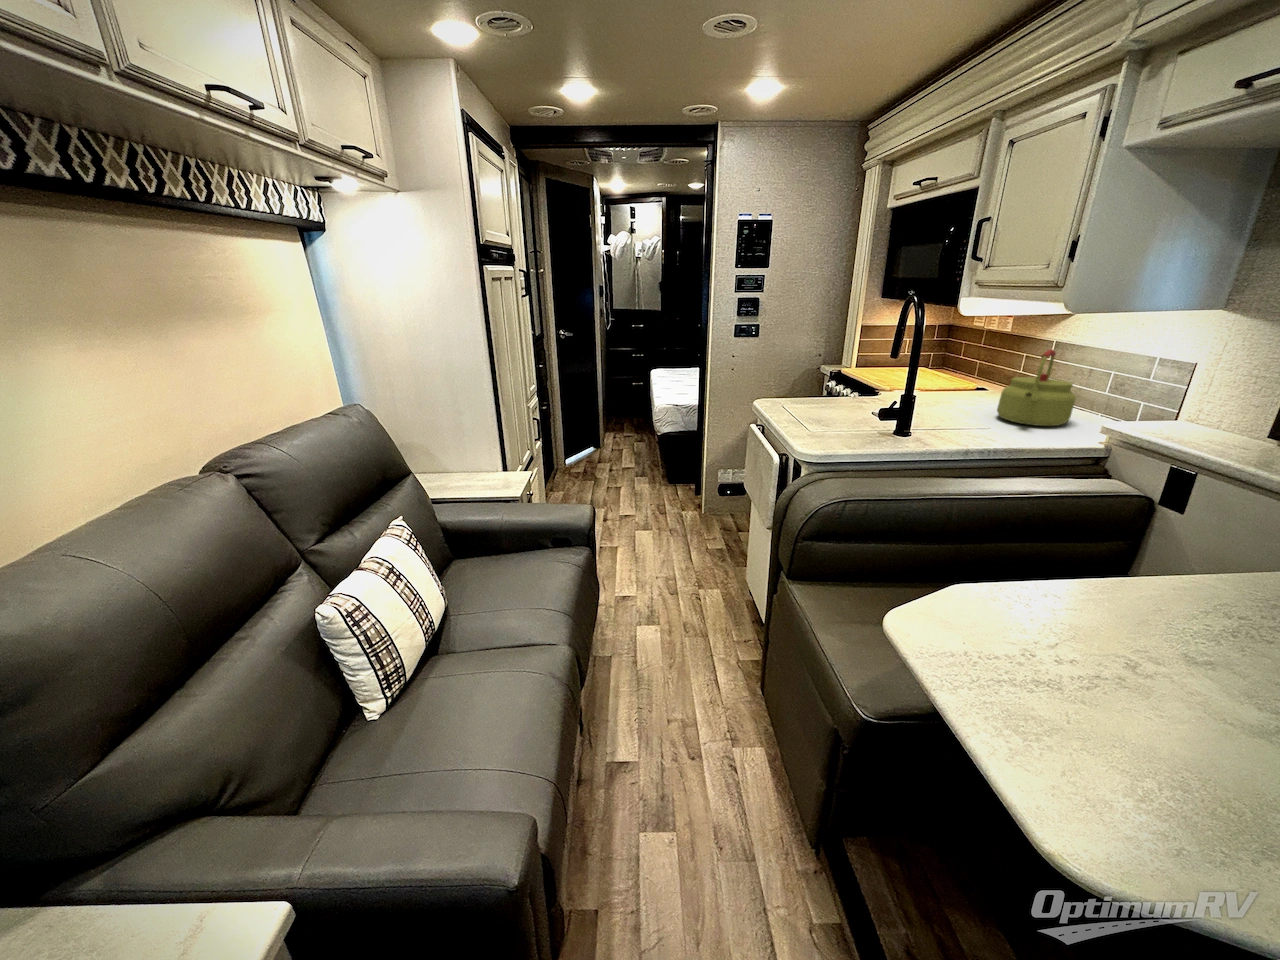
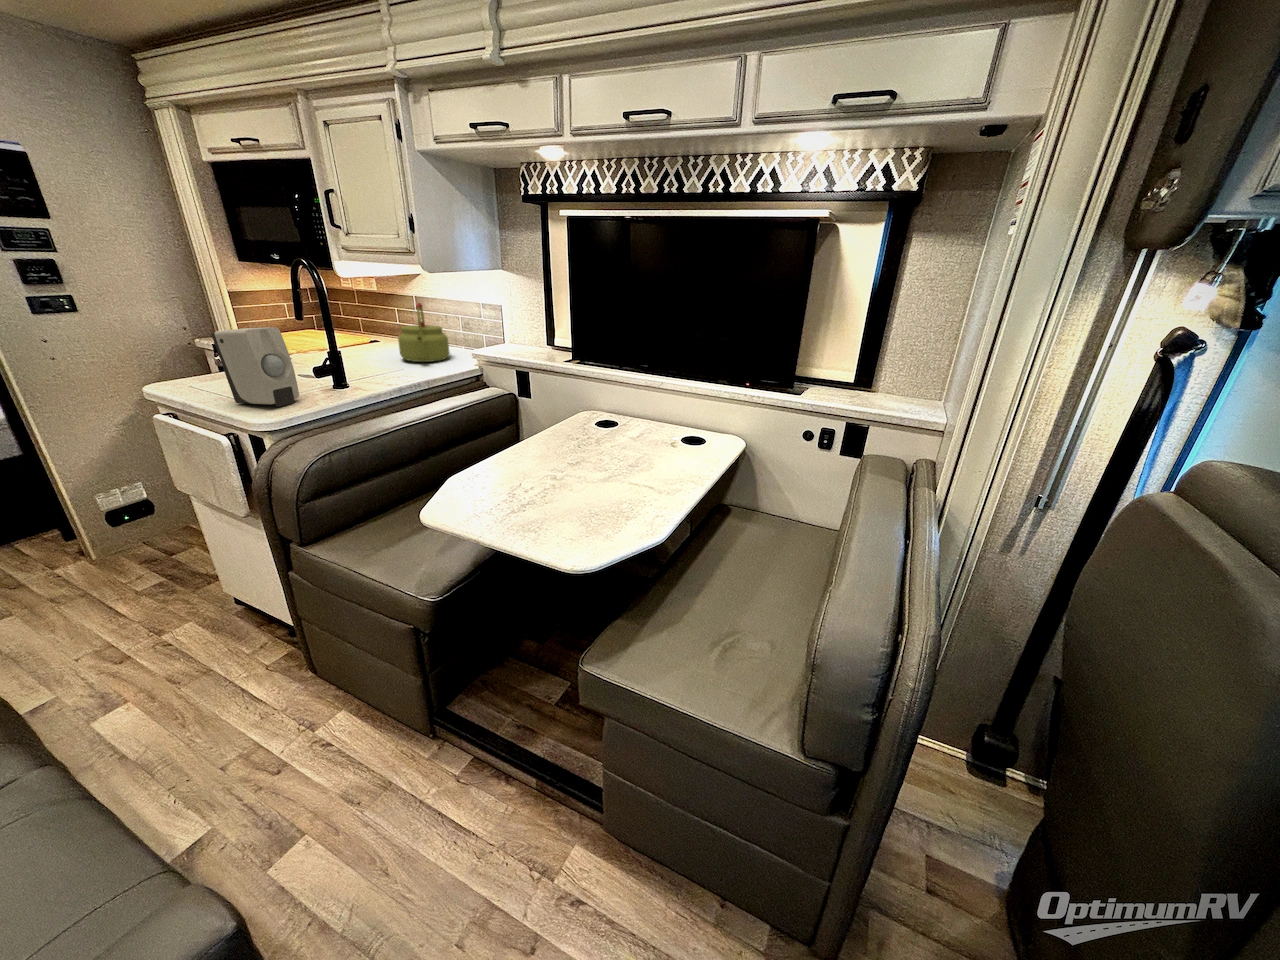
soap dispenser: none [806,363,866,441] -> present [212,327,299,407]

